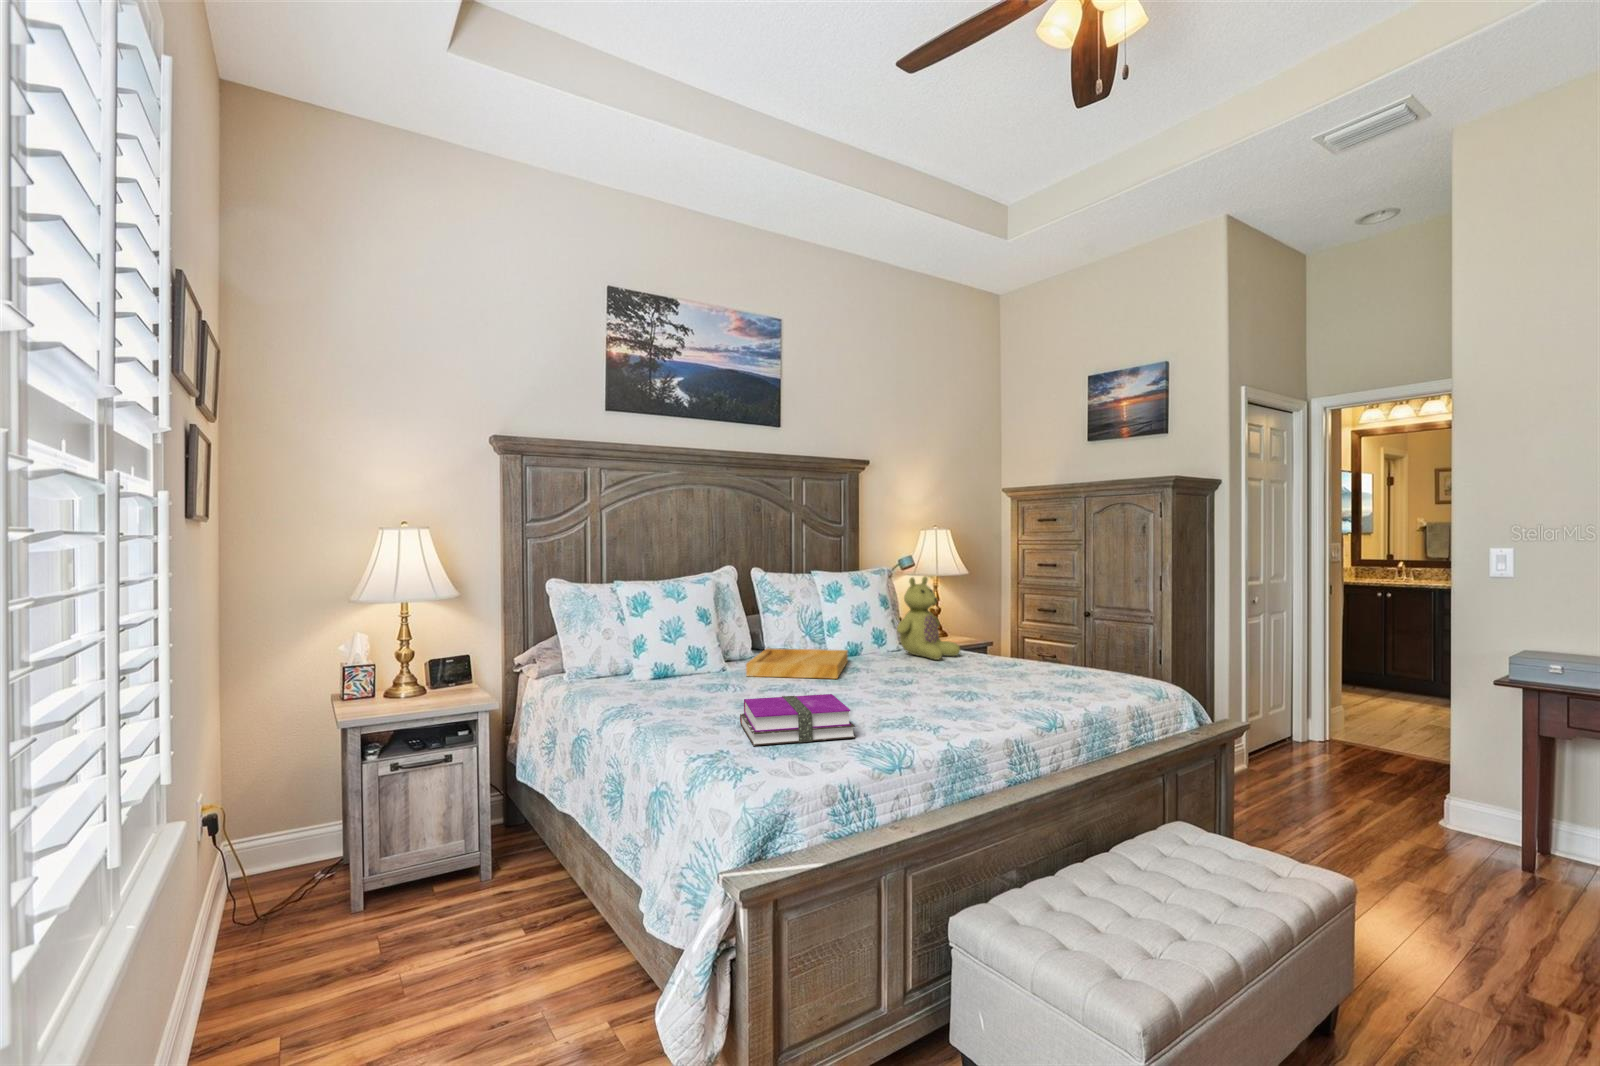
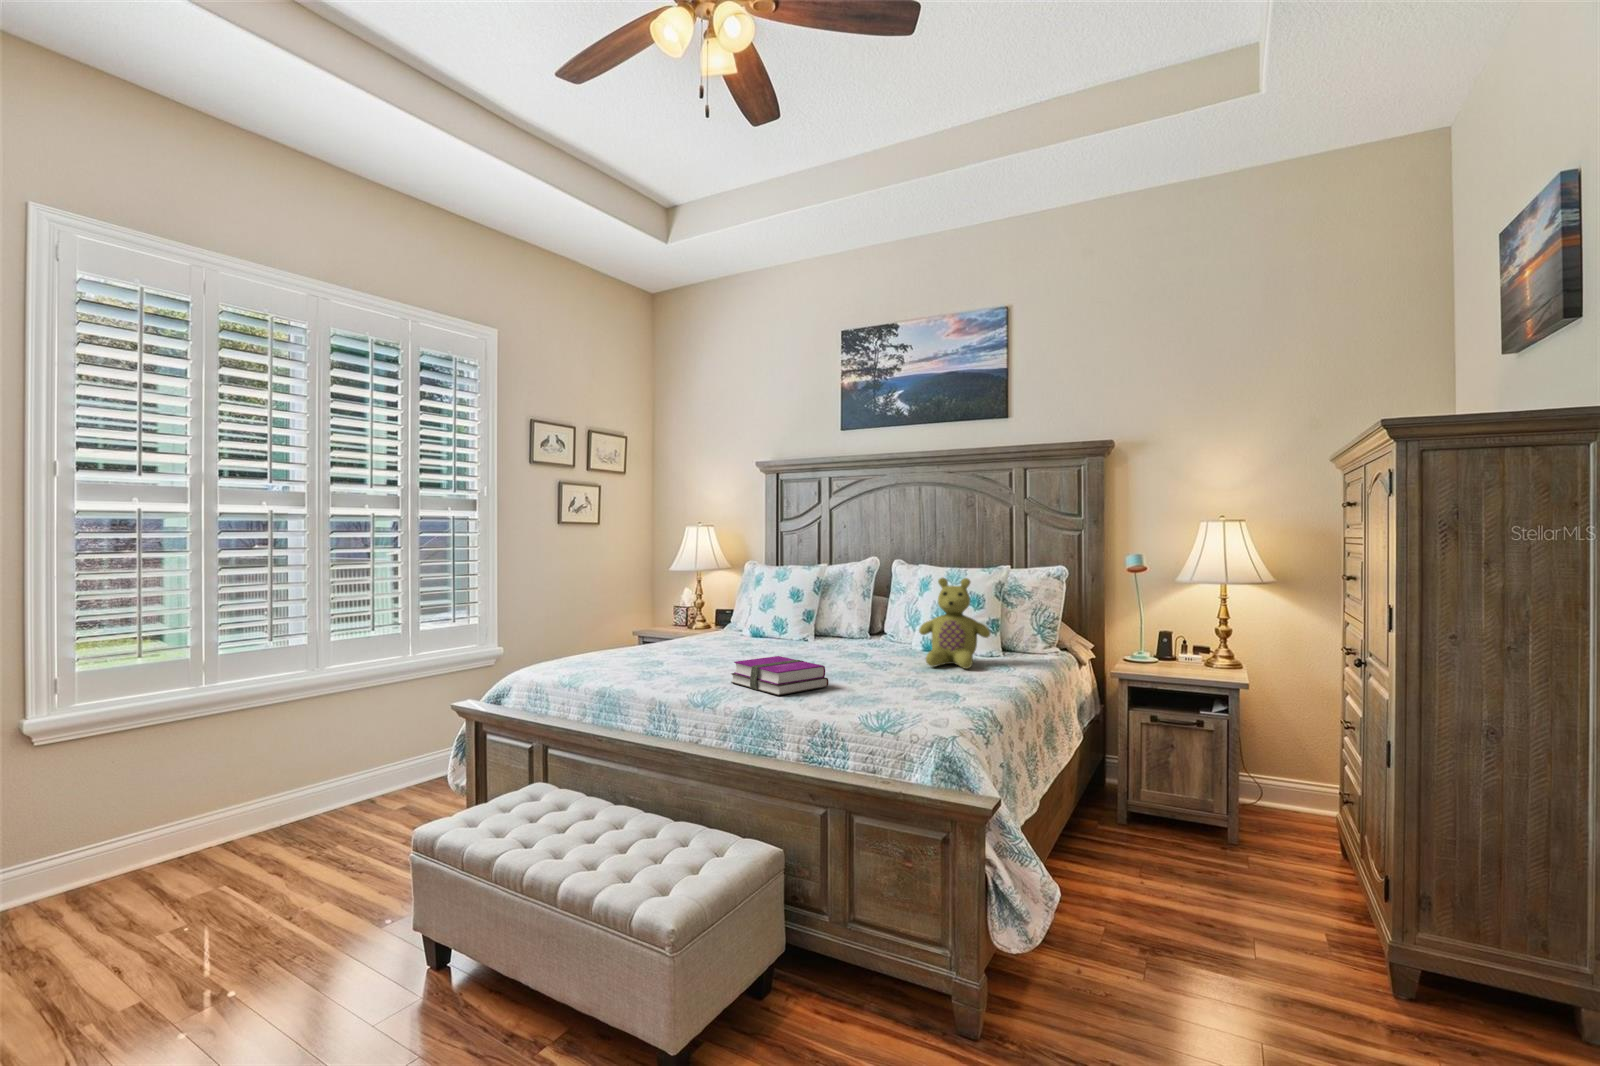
tray: present [746,648,848,679] -> none [779,632,876,657]
hardback book: present [740,694,855,746] -> present [731,656,829,695]

